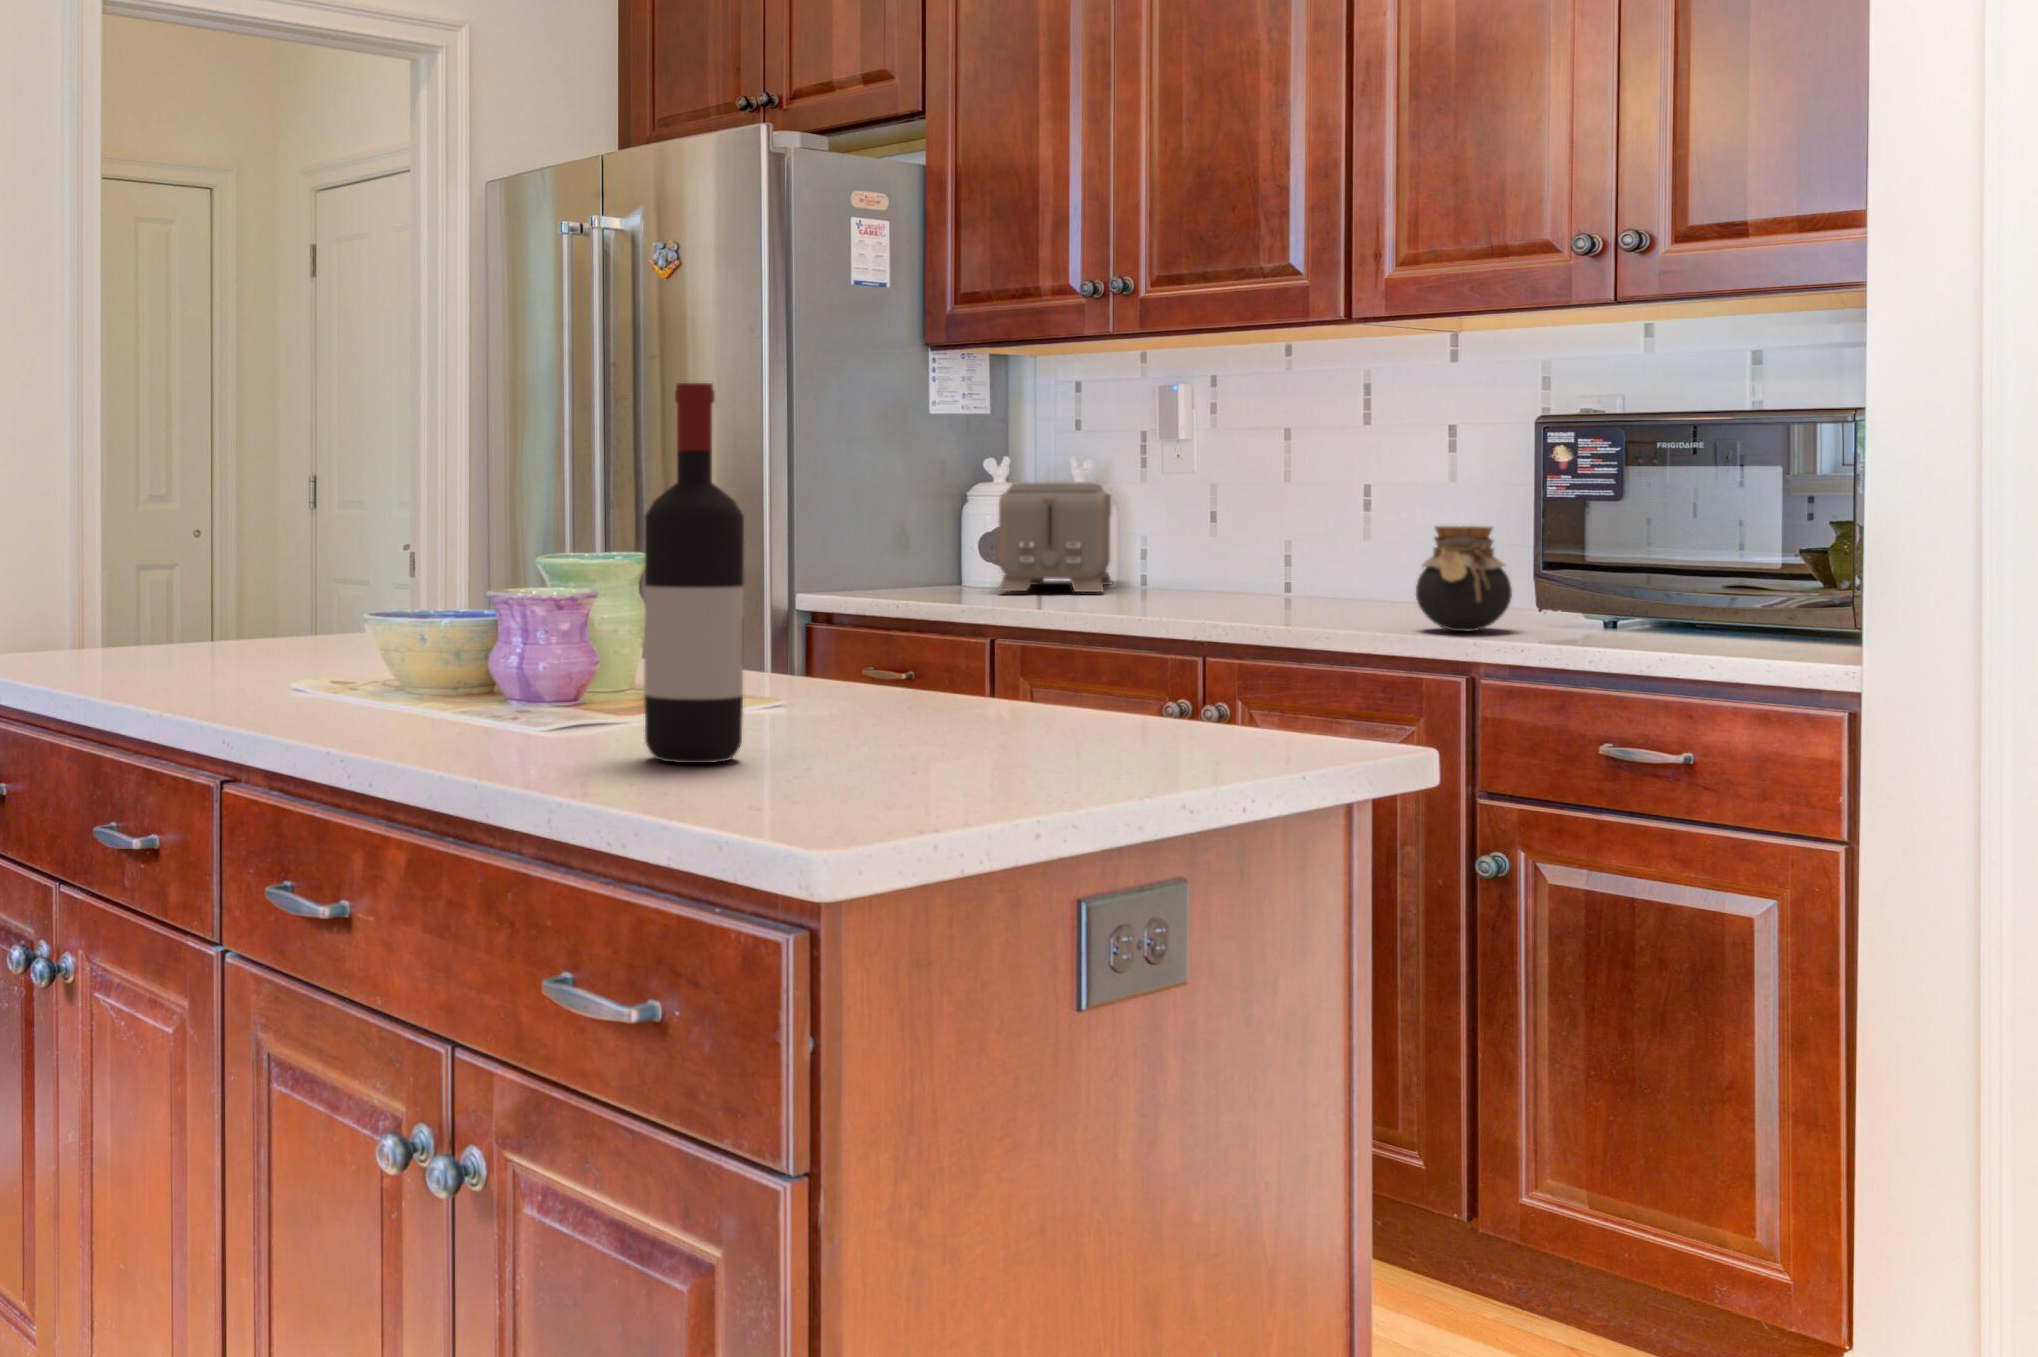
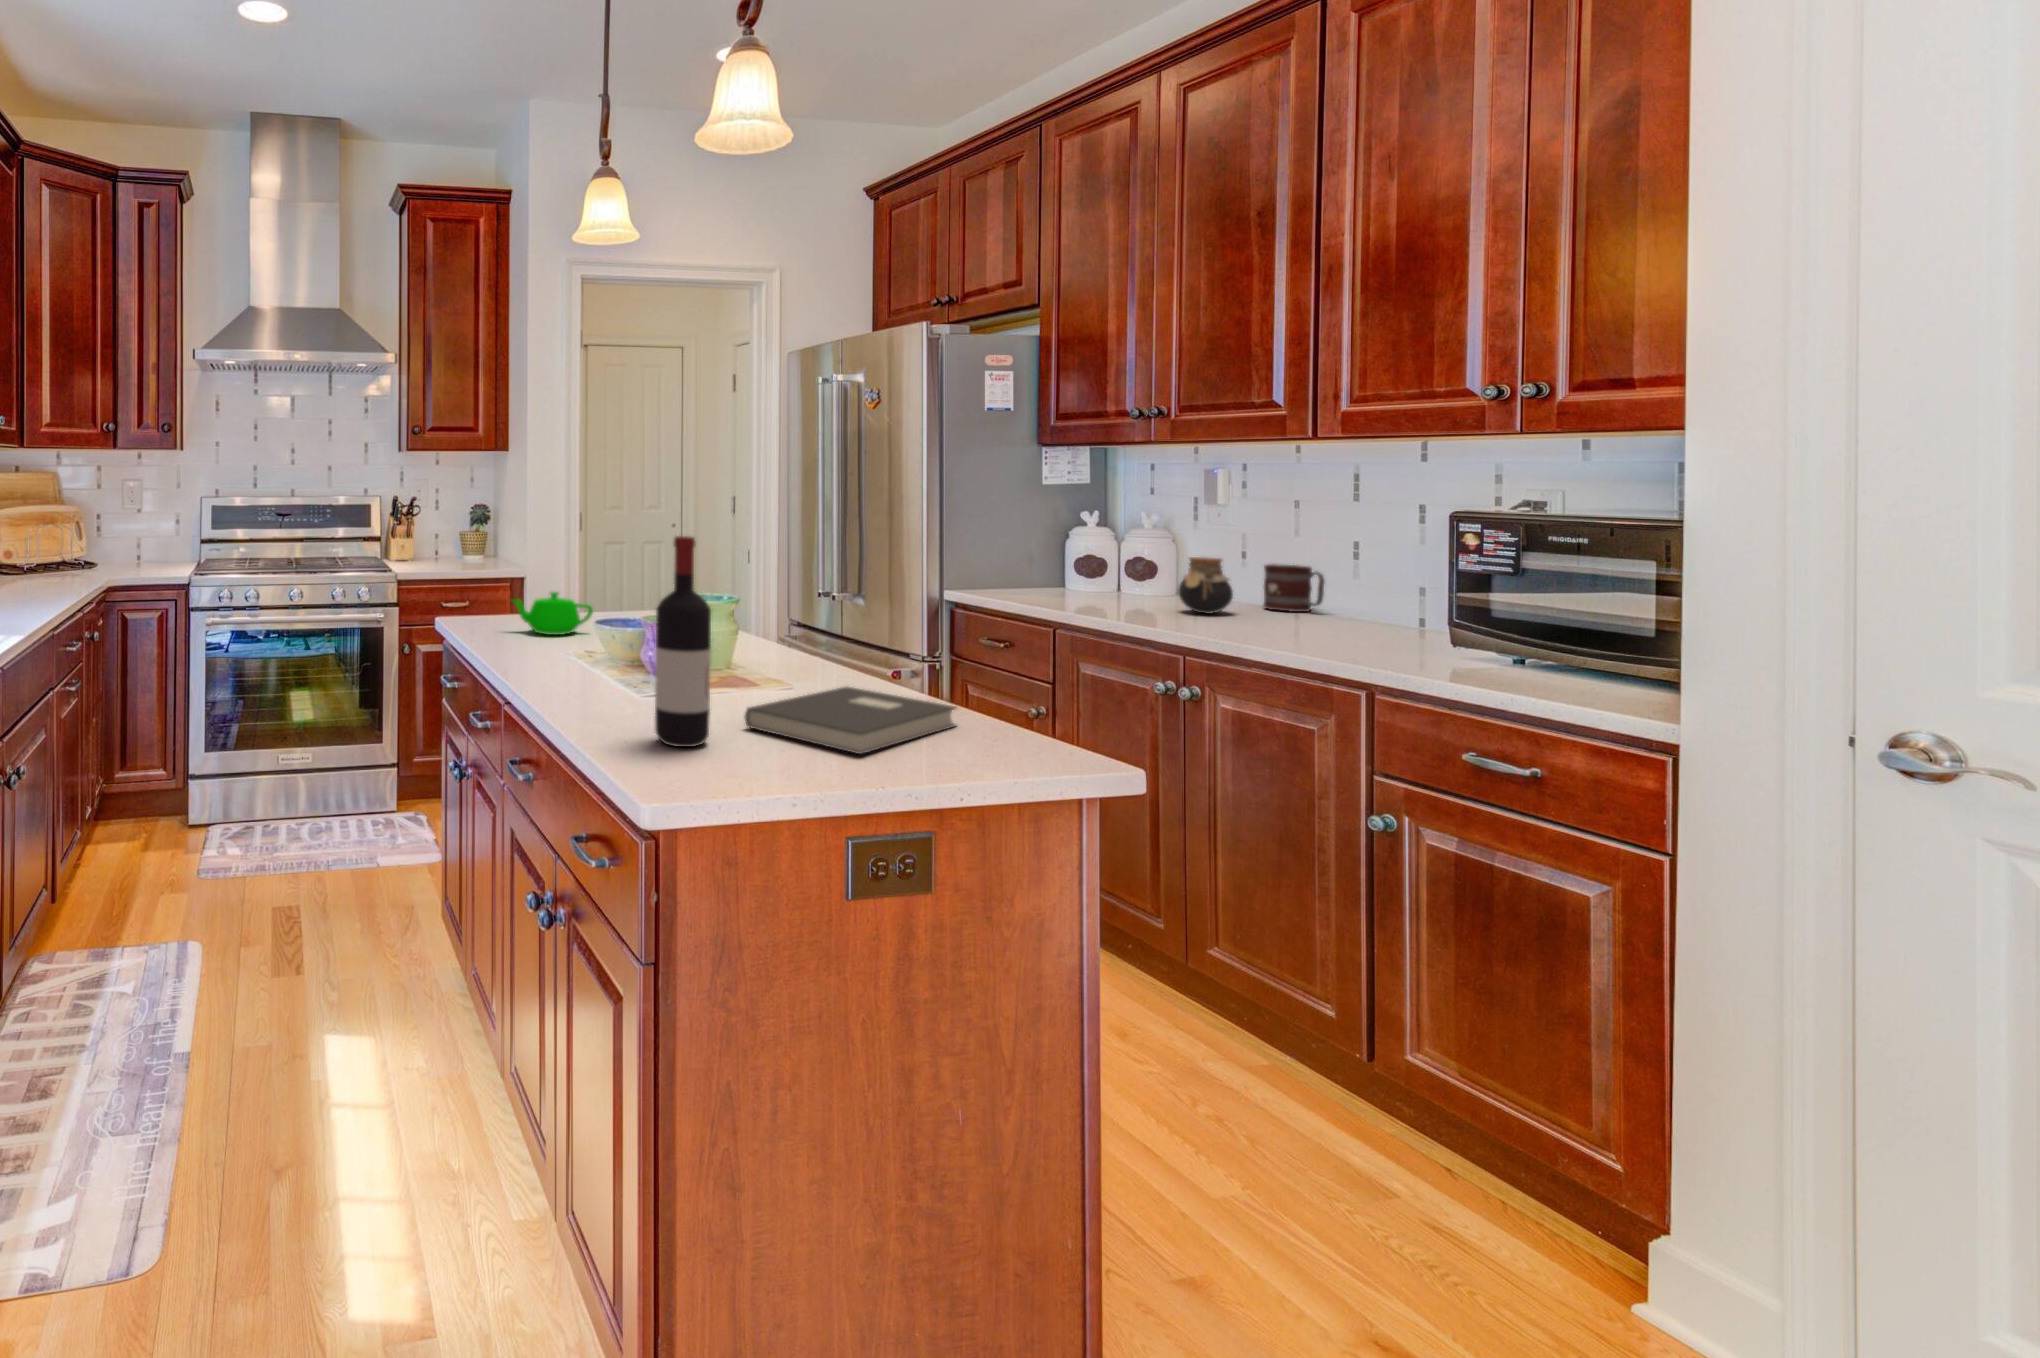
toaster: present [998,482,1112,592] -> none [1084,527,1176,600]
jar: present [1416,526,1512,631] -> present [1178,557,1233,614]
mug: none [1254,527,1338,595] -> present [1263,564,1324,612]
teapot: none [117,581,284,663] -> present [512,592,593,635]
book: none [763,678,1068,749] -> present [744,687,956,754]

